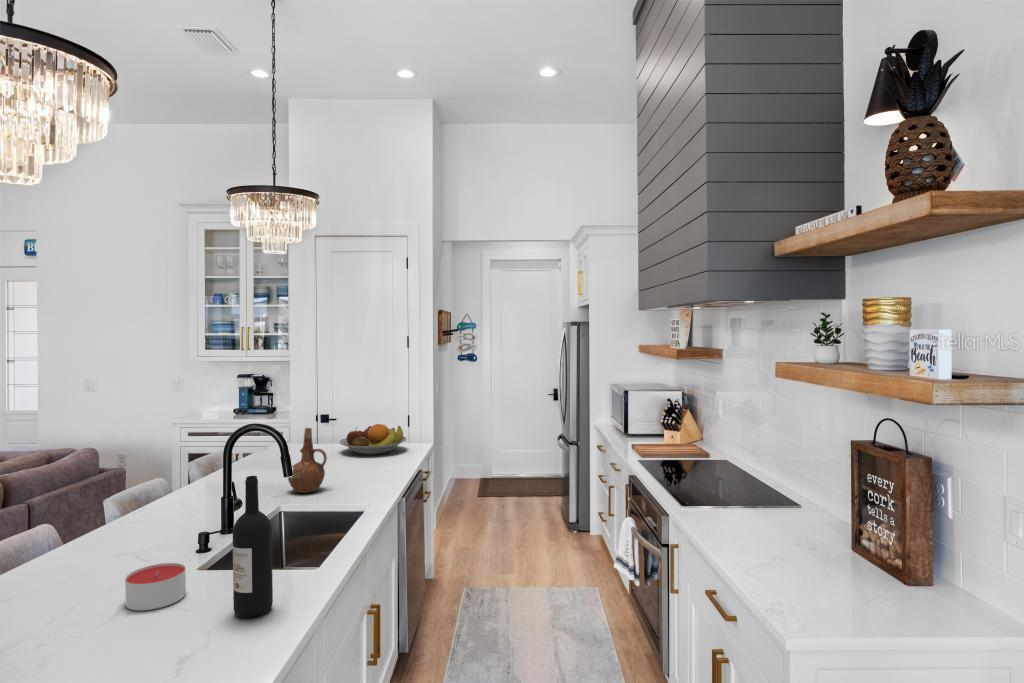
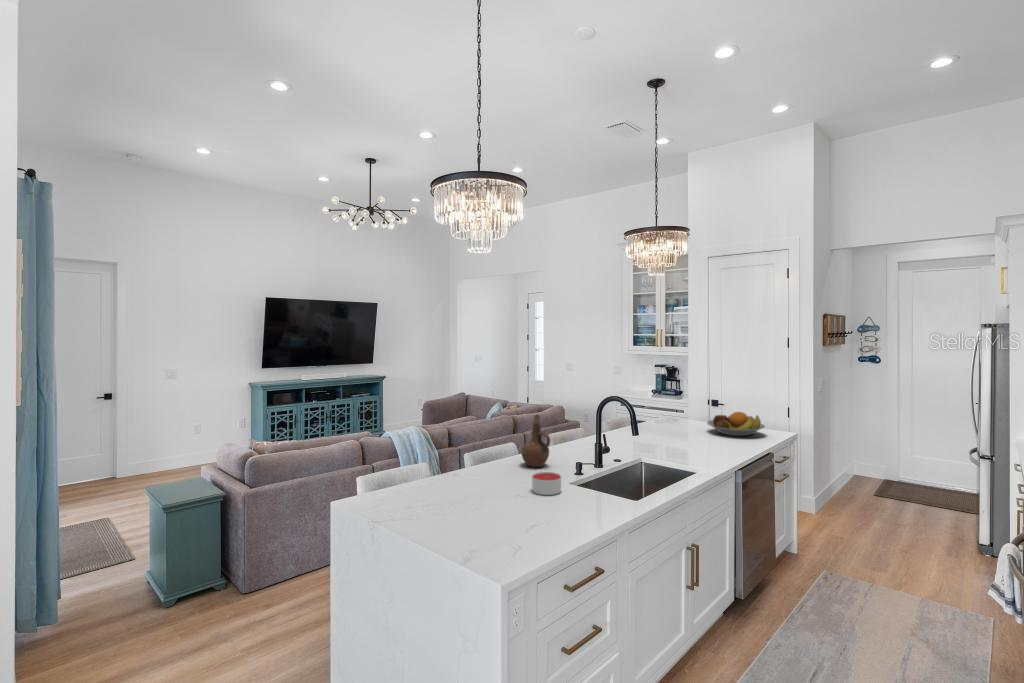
ceramic pitcher: present [288,428,327,493] -> present [521,415,551,467]
wine bottle: present [233,476,273,617] -> none [577,429,598,512]

